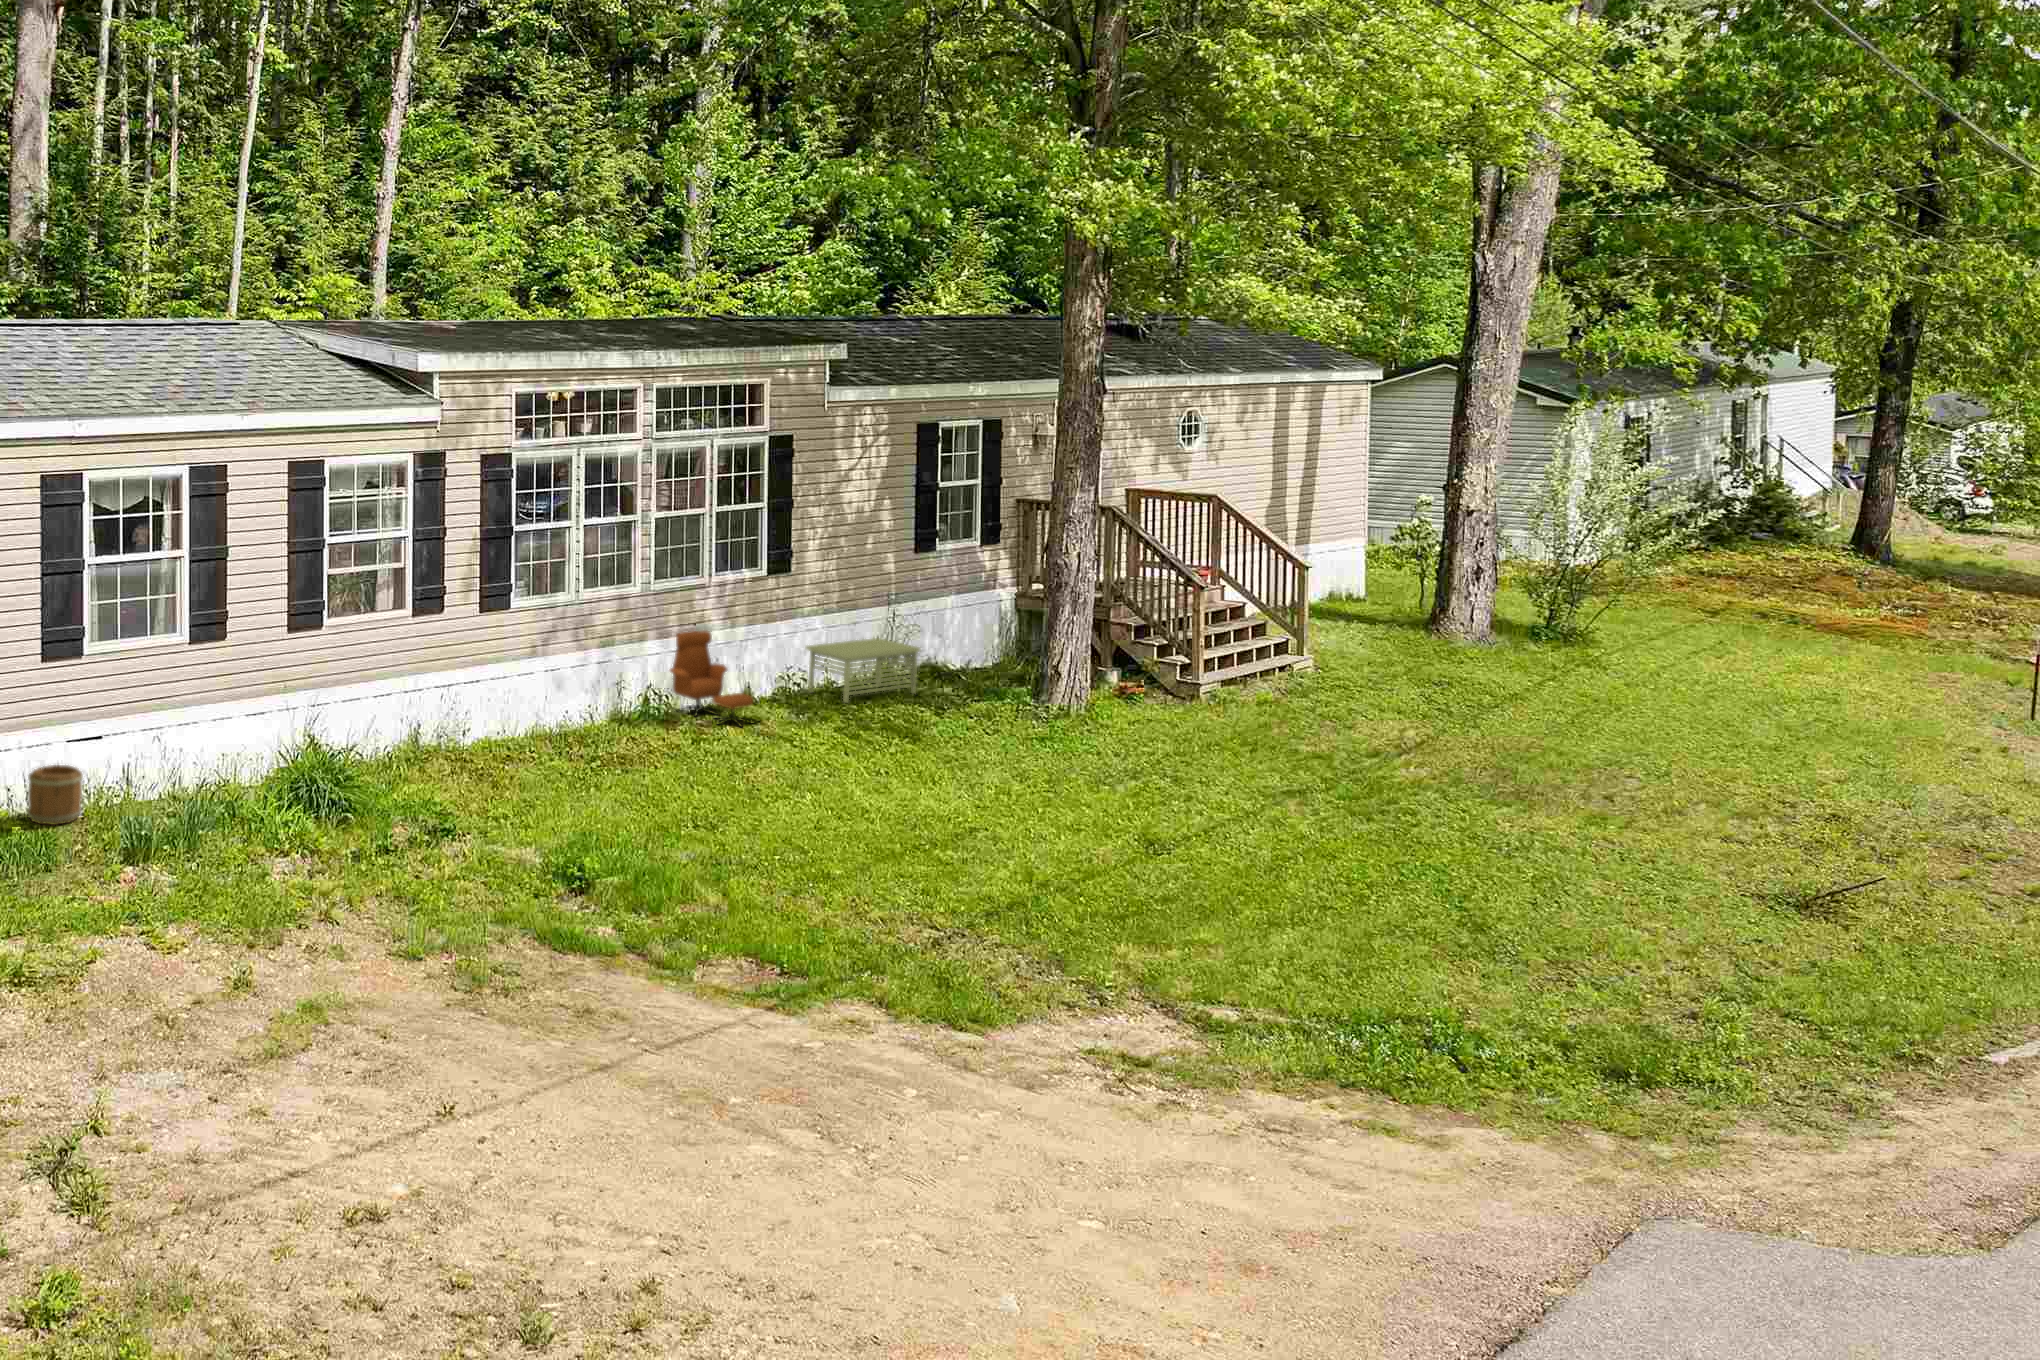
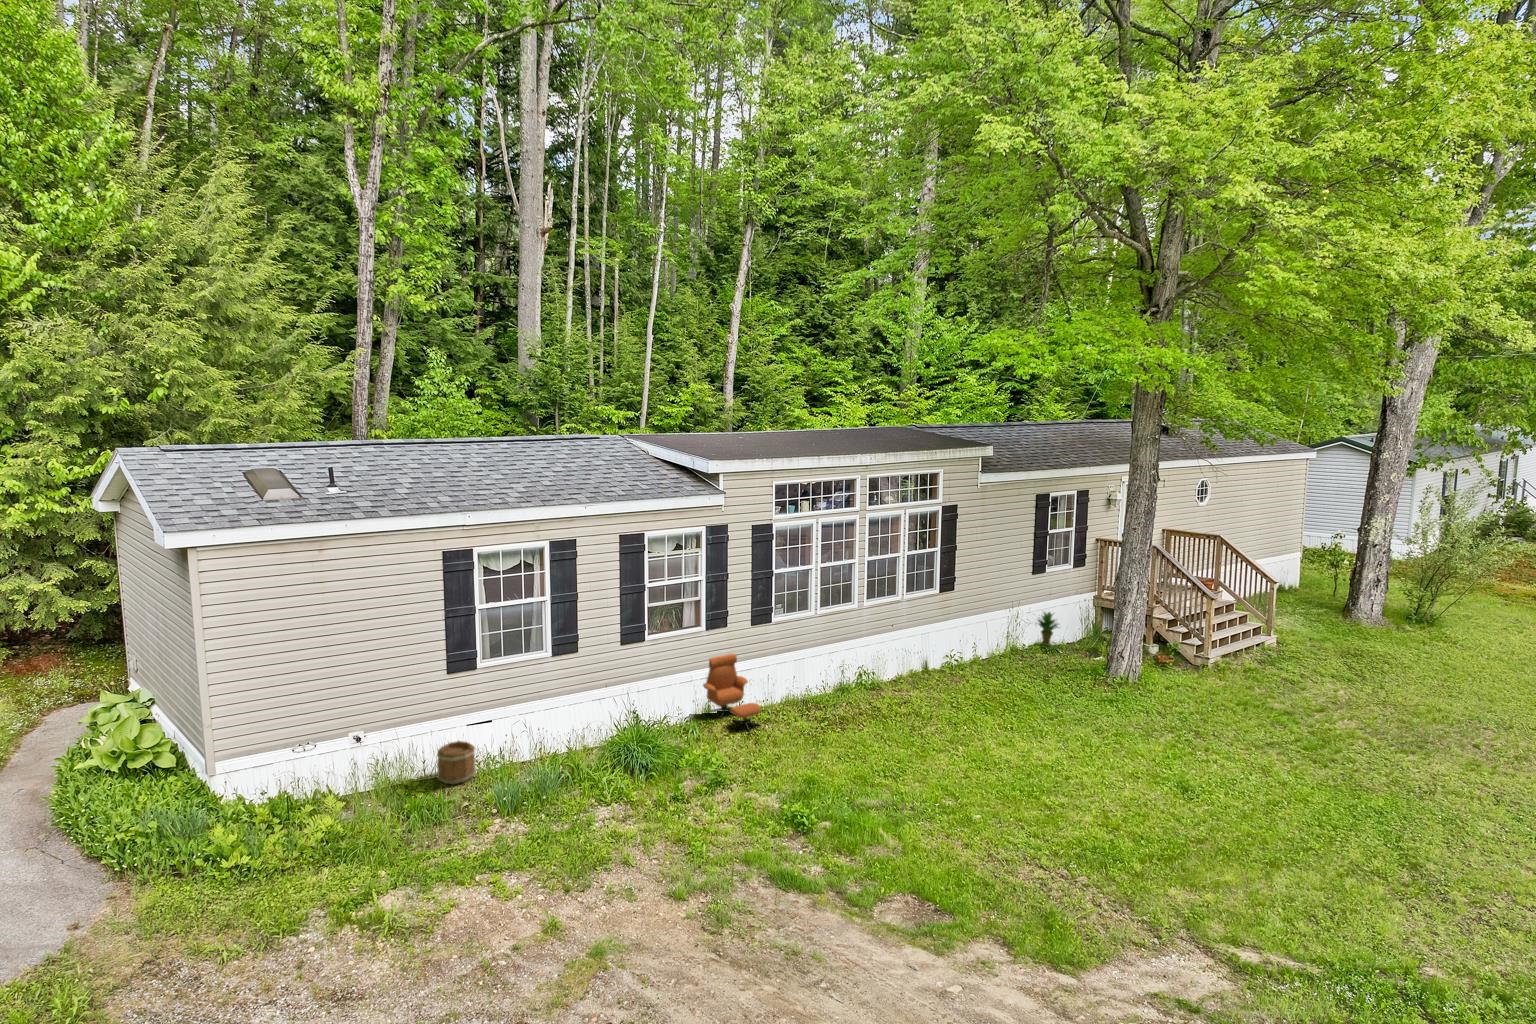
potted plant: none [928,623,972,679] -> present [1038,612,1058,646]
lounge chair: present [670,630,753,726] -> present [703,654,761,731]
storage bench: present [806,638,920,703] -> none [960,622,1031,667]

